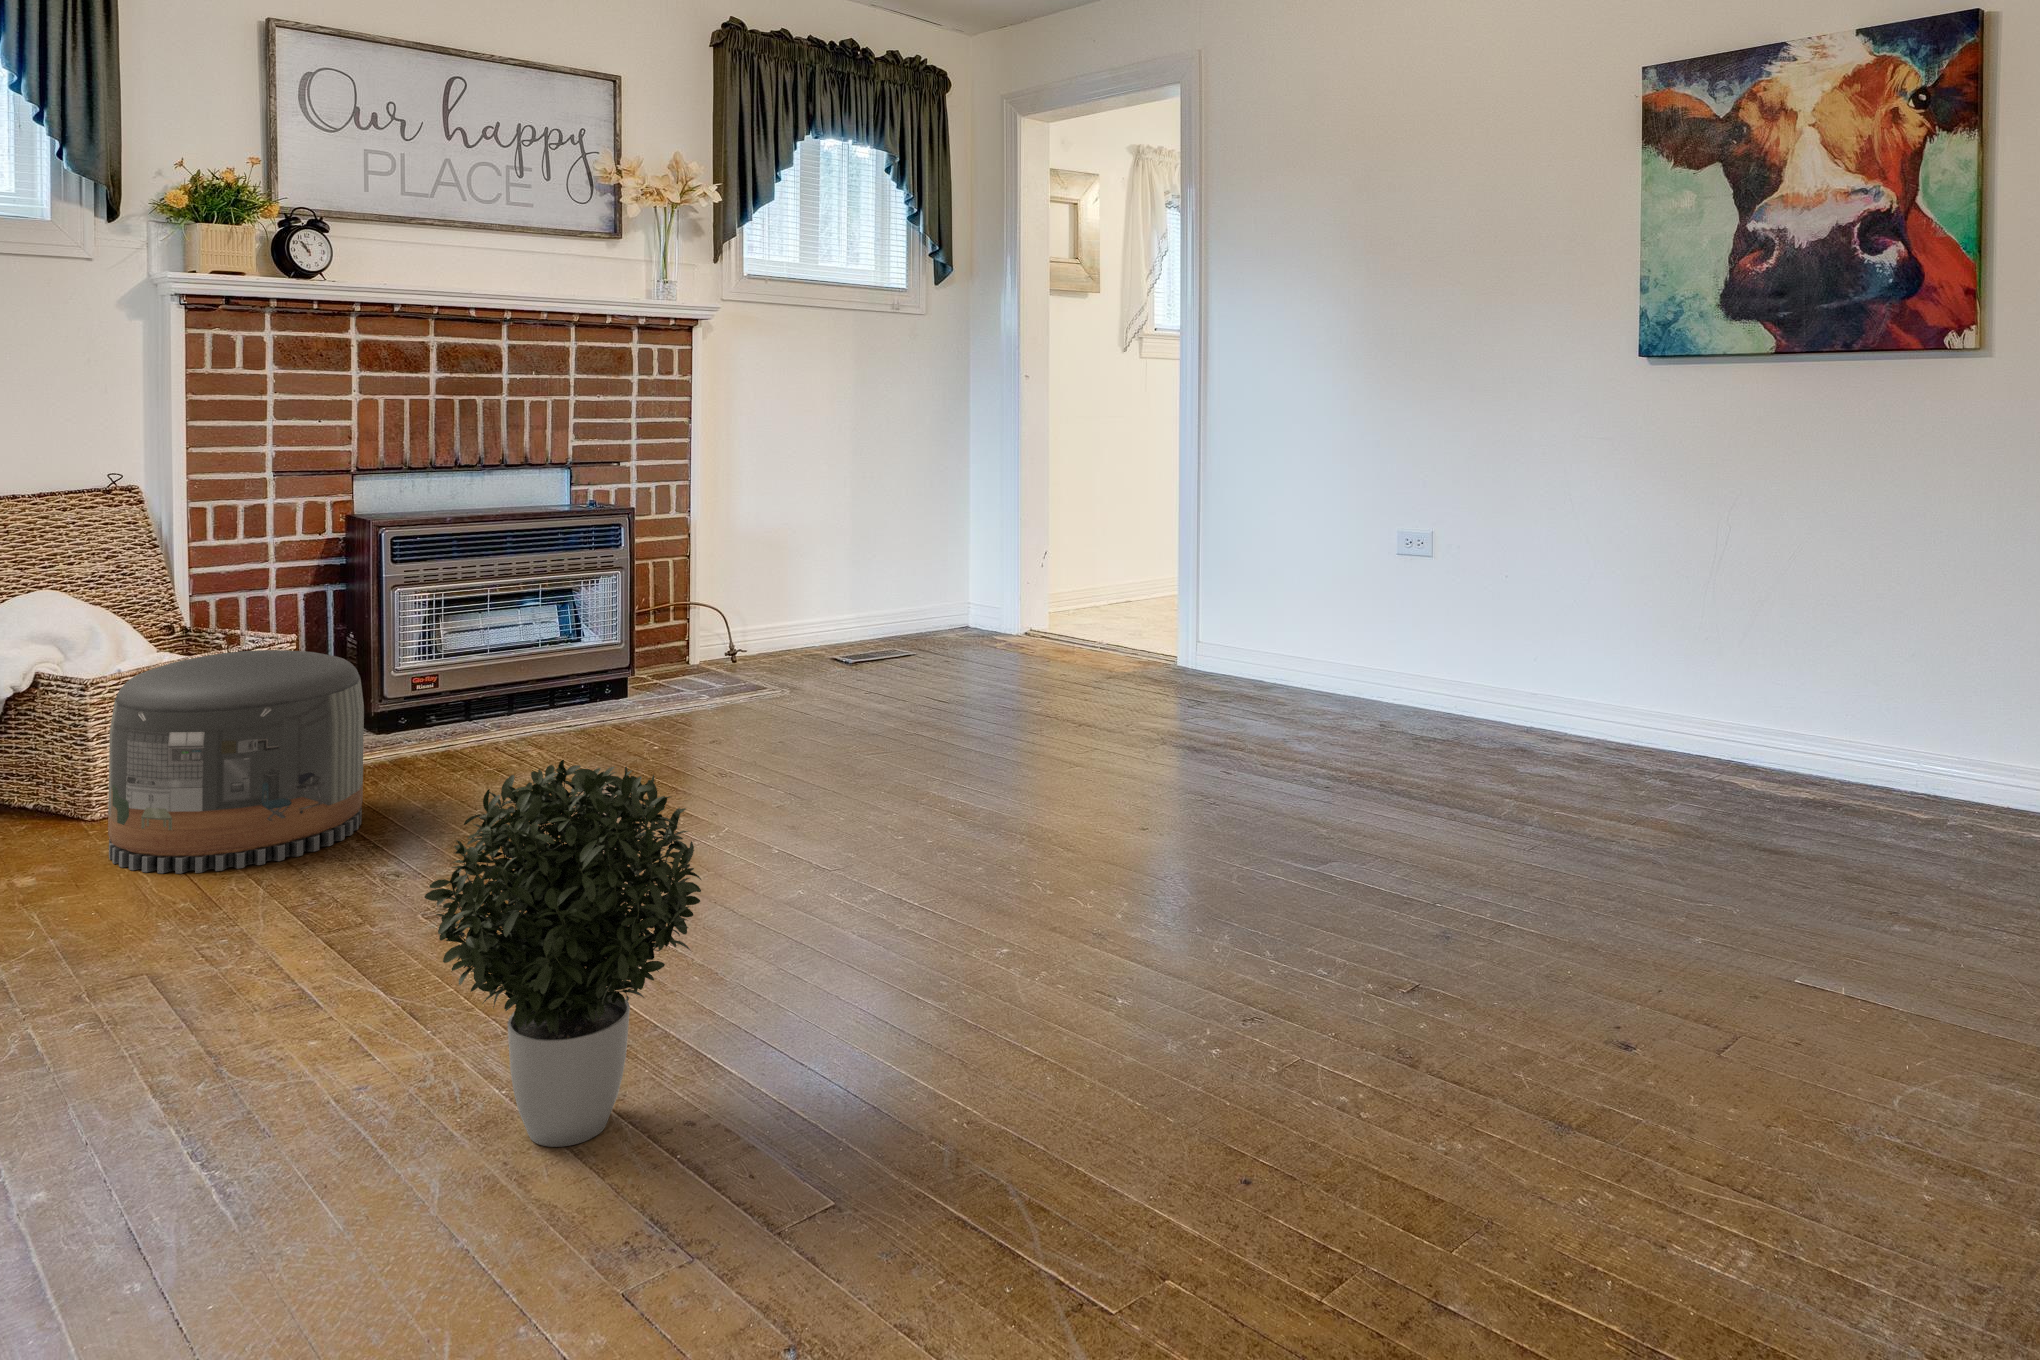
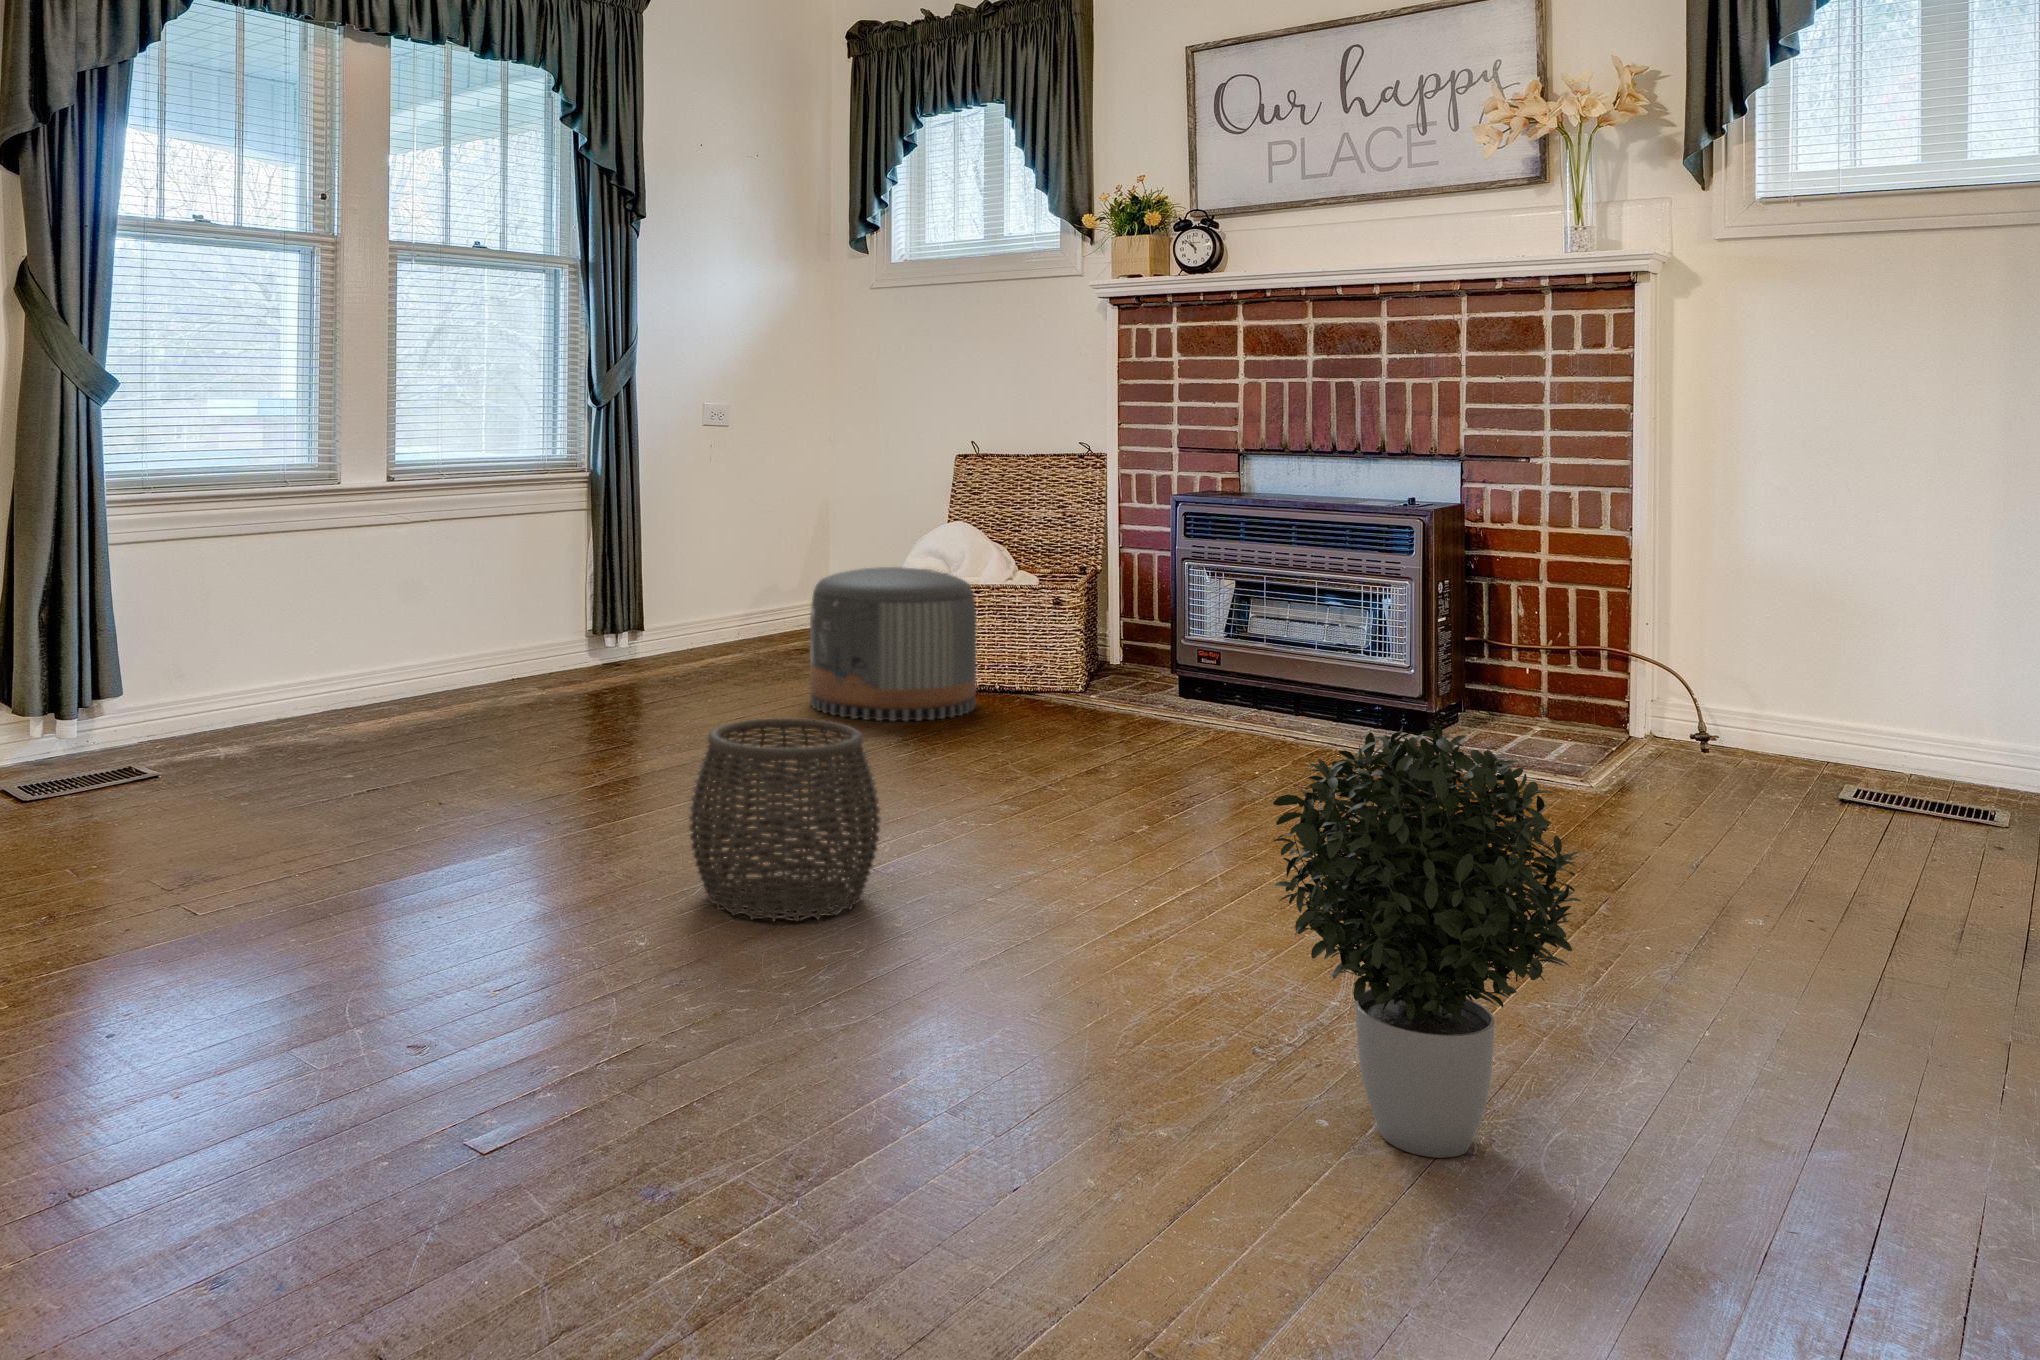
woven basket: none [956,733,1129,921] -> present [689,718,880,921]
potted plant: present [424,760,701,1147] -> present [1273,724,1581,1158]

